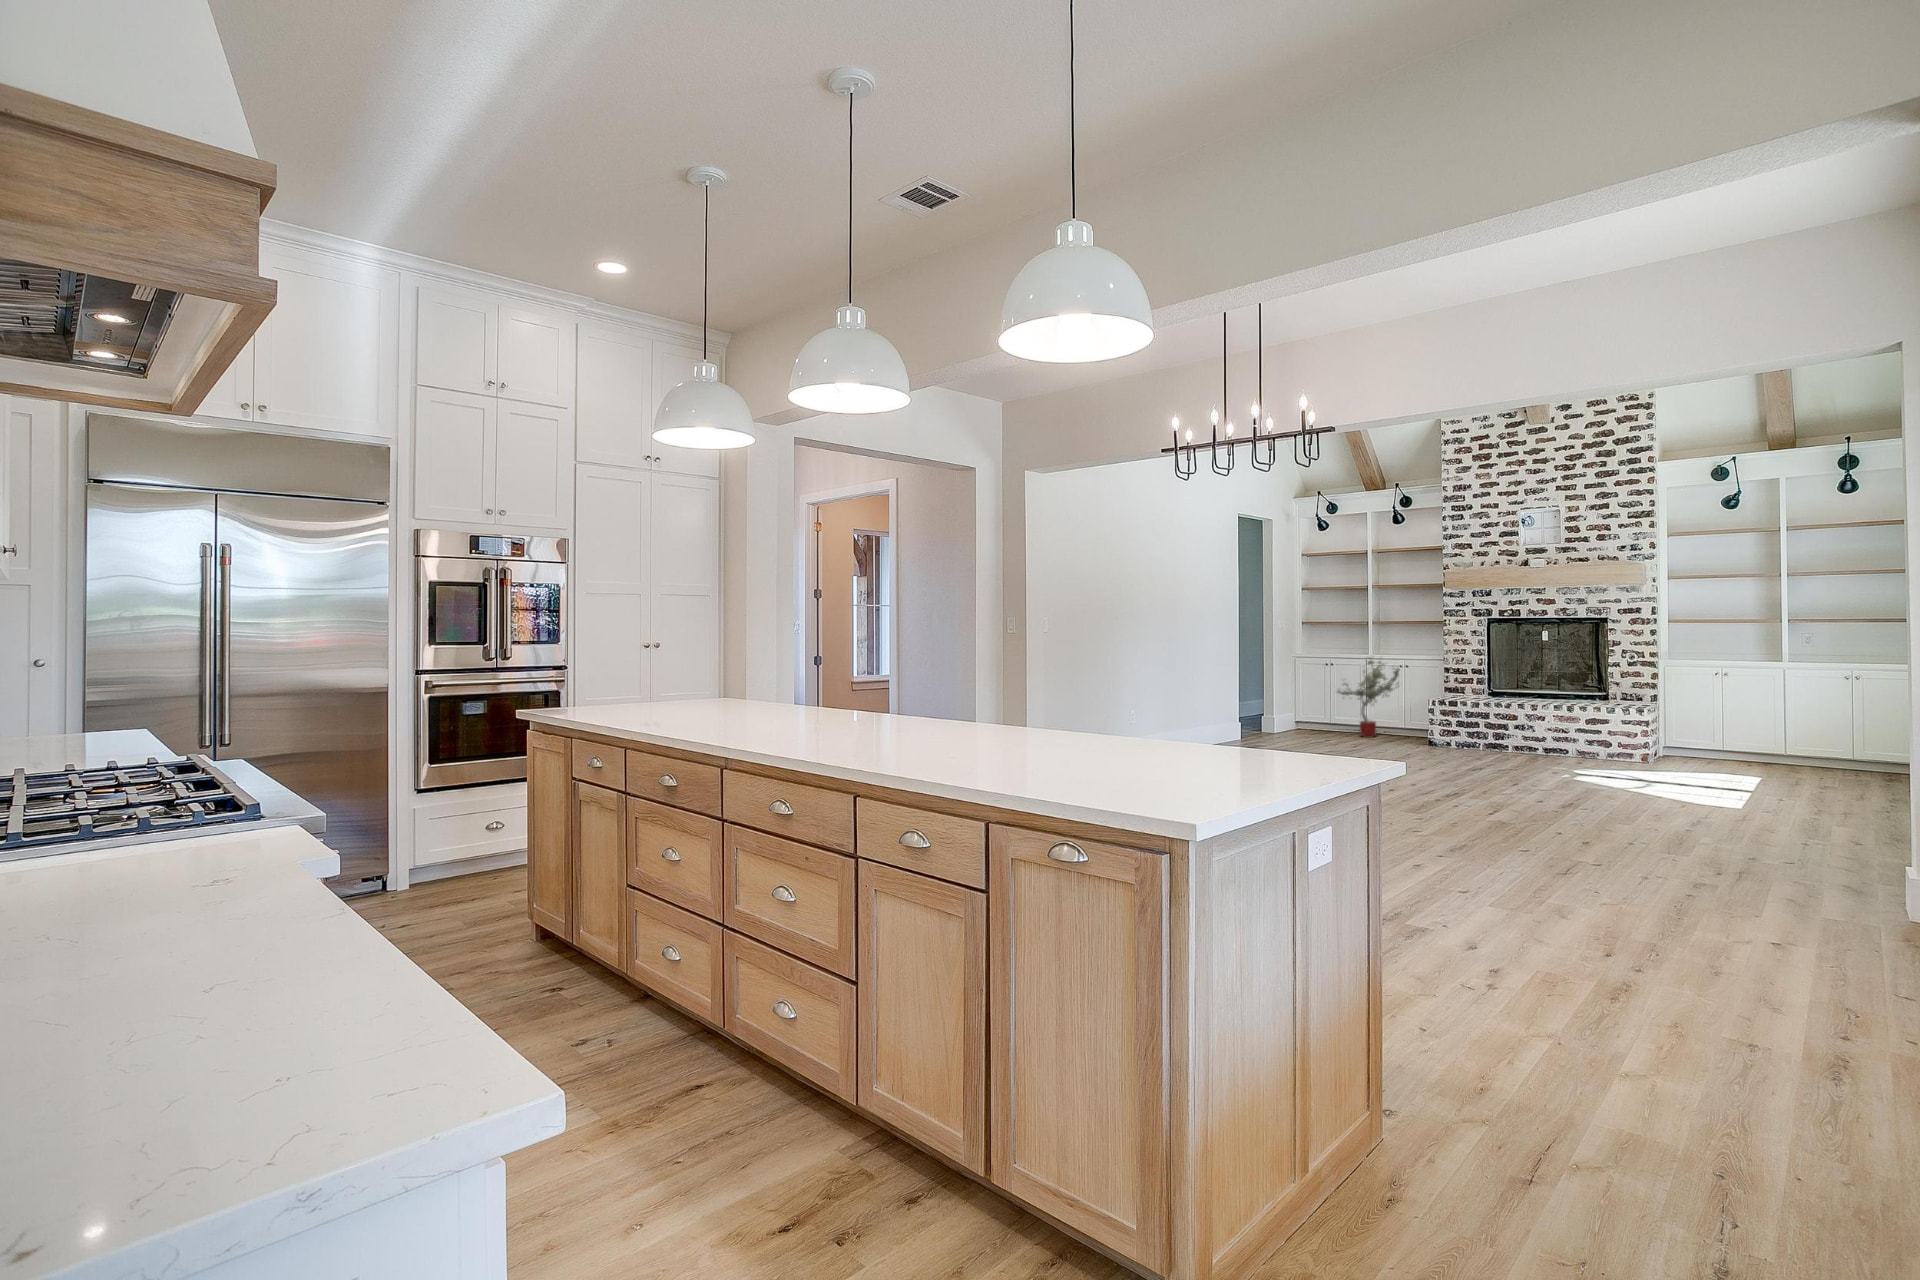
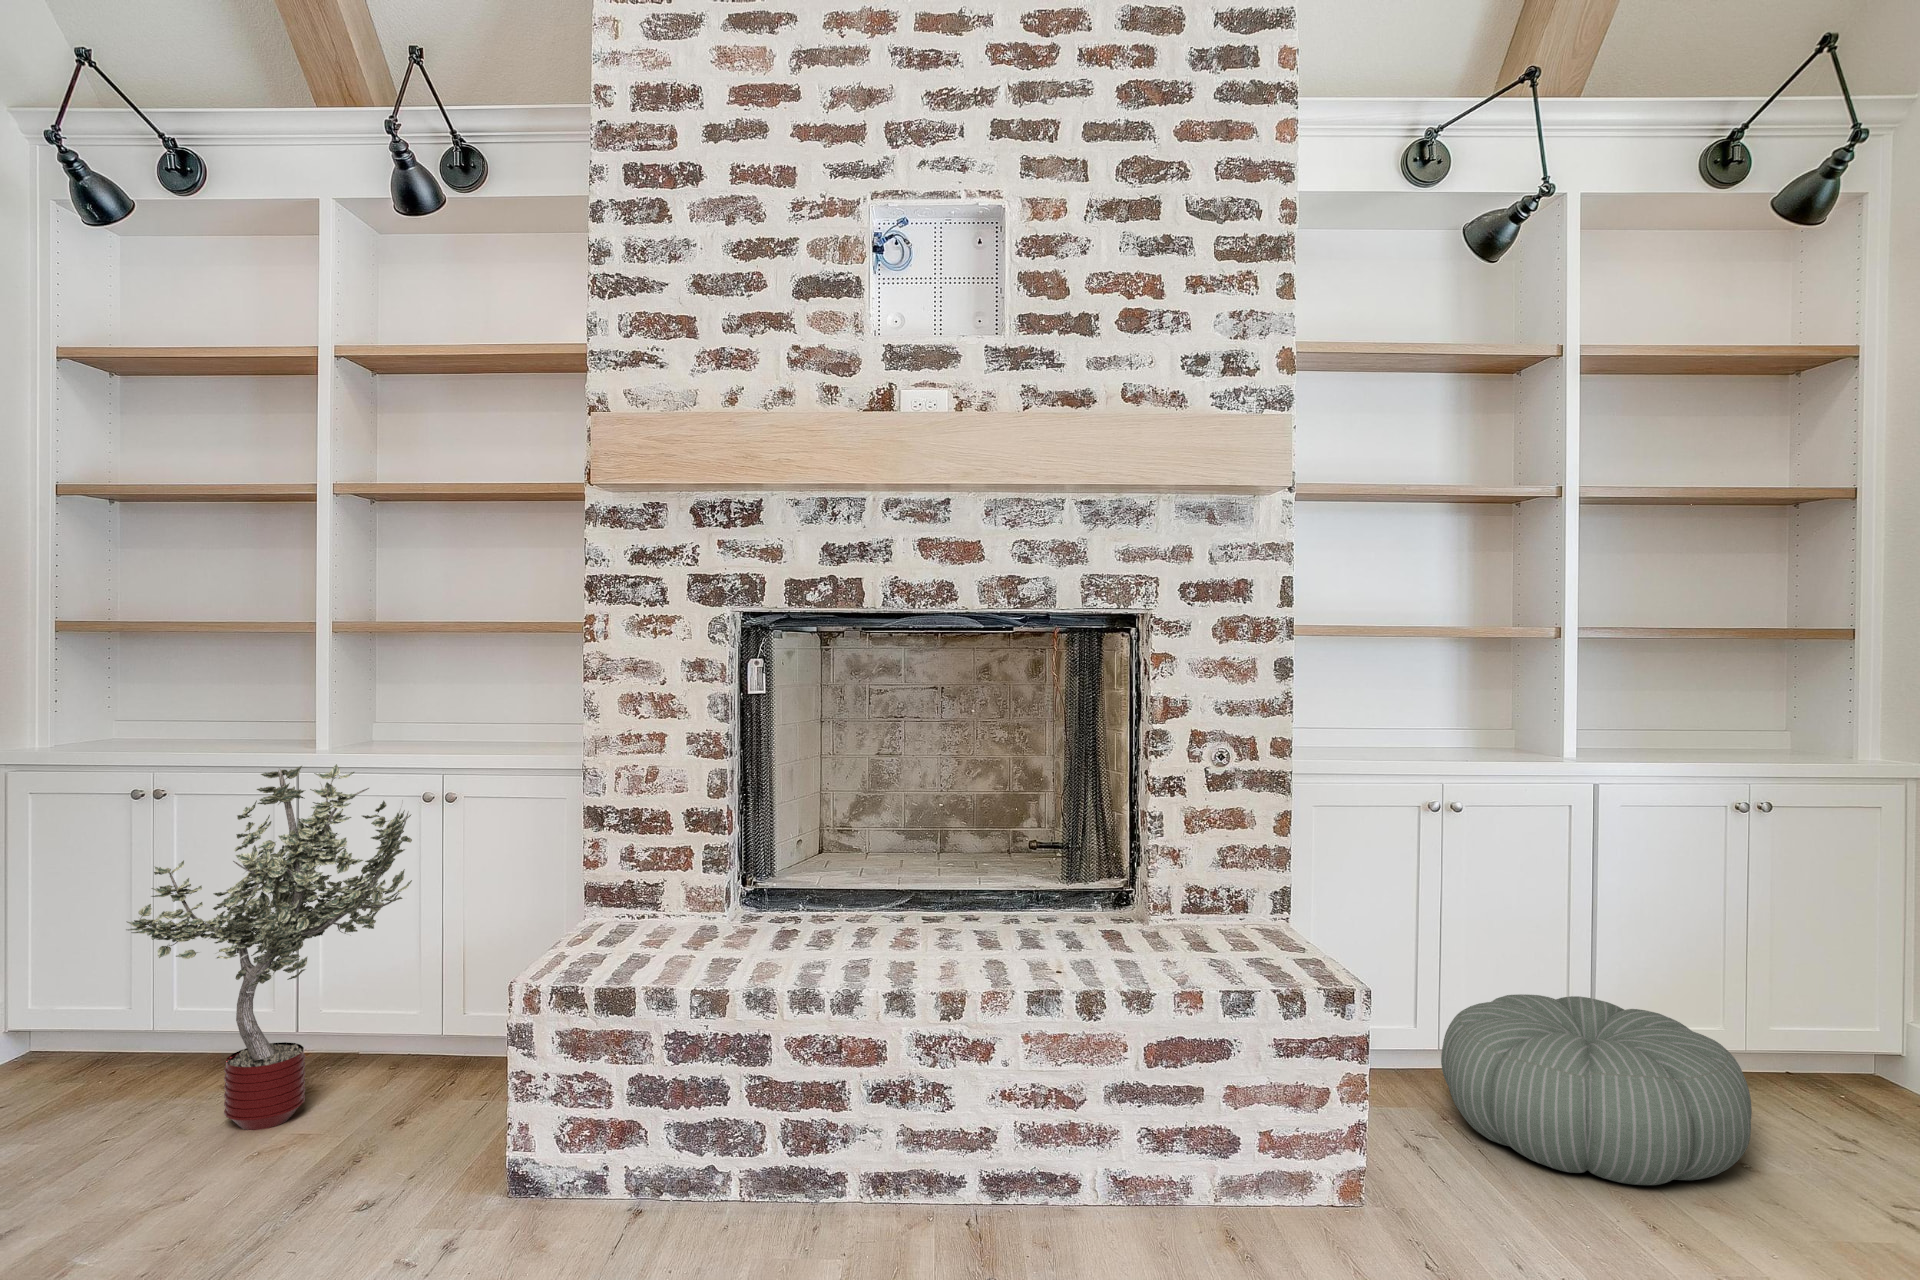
pouf: none [1702,728,1800,768] -> present [1441,994,1752,1185]

